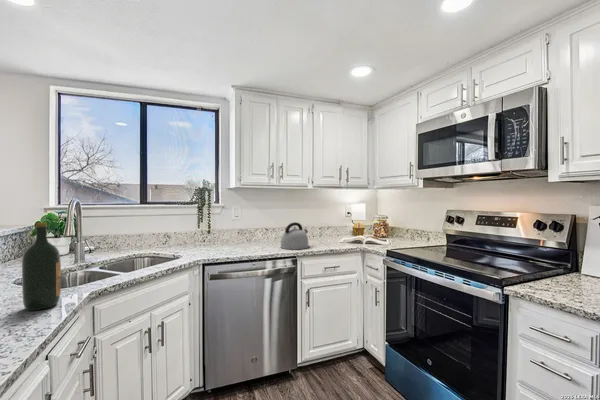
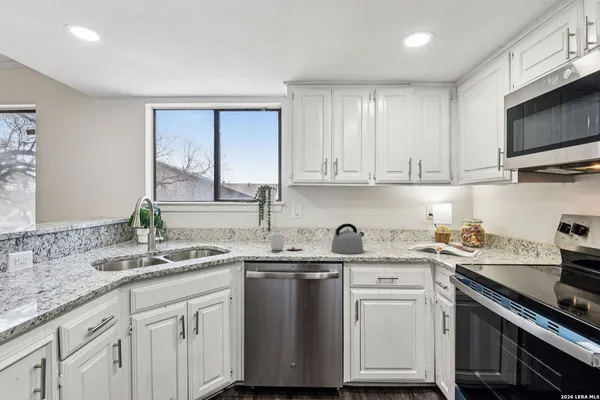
wine bottle: present [22,223,61,310] -> none [65,215,95,286]
jar: none [223,230,256,253] -> present [271,229,302,252]

